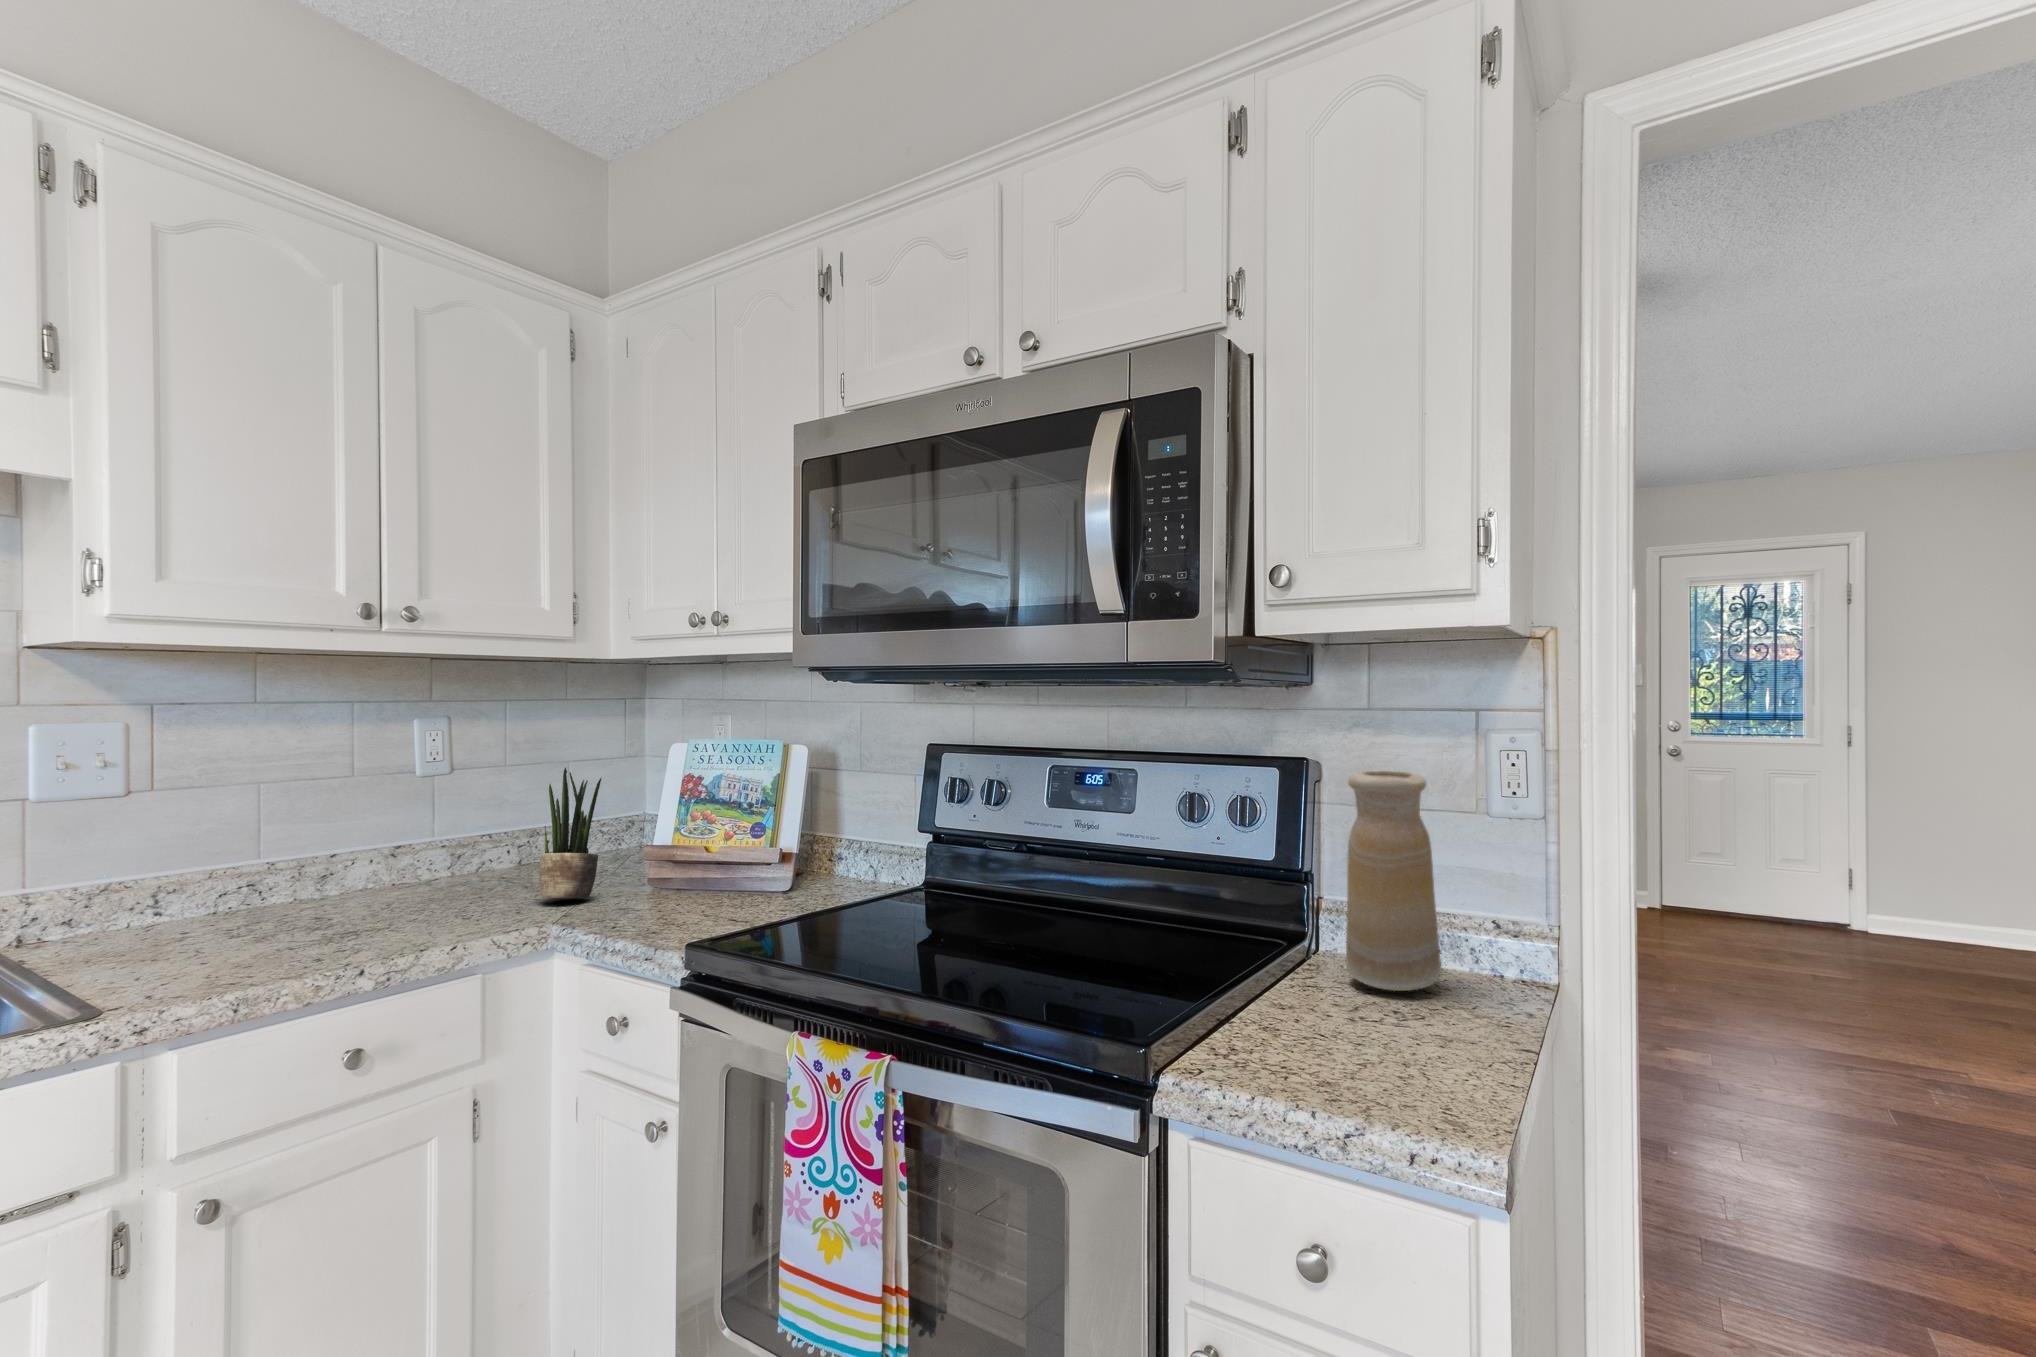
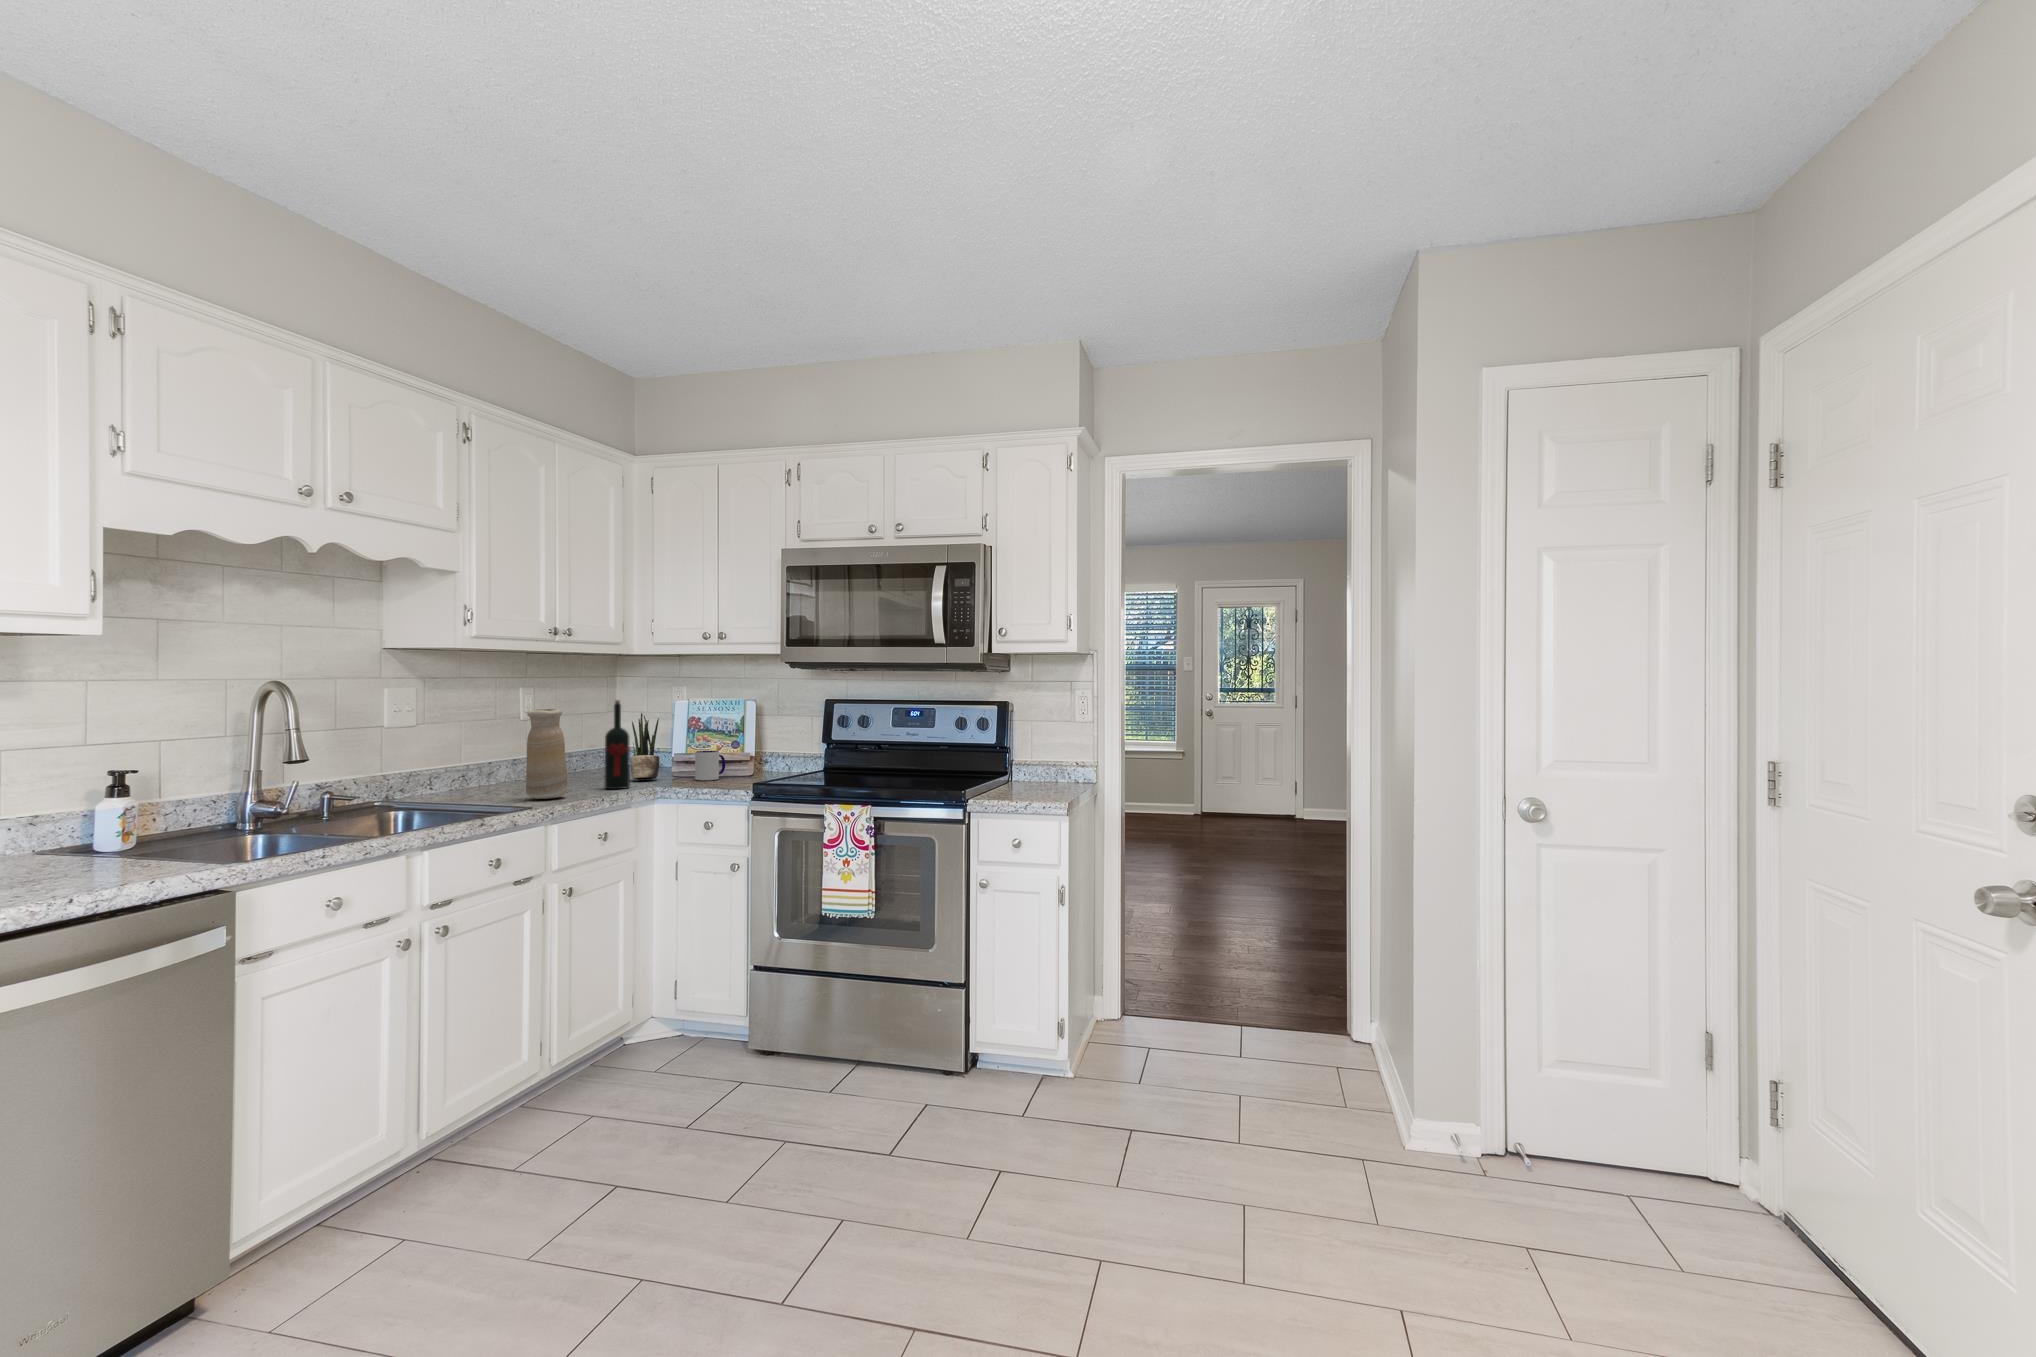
wine bottle: none [432,747,487,935] -> present [604,700,630,789]
vase: present [1346,771,1441,991] -> present [526,709,568,799]
mug: none [634,849,702,915] -> present [695,751,725,780]

